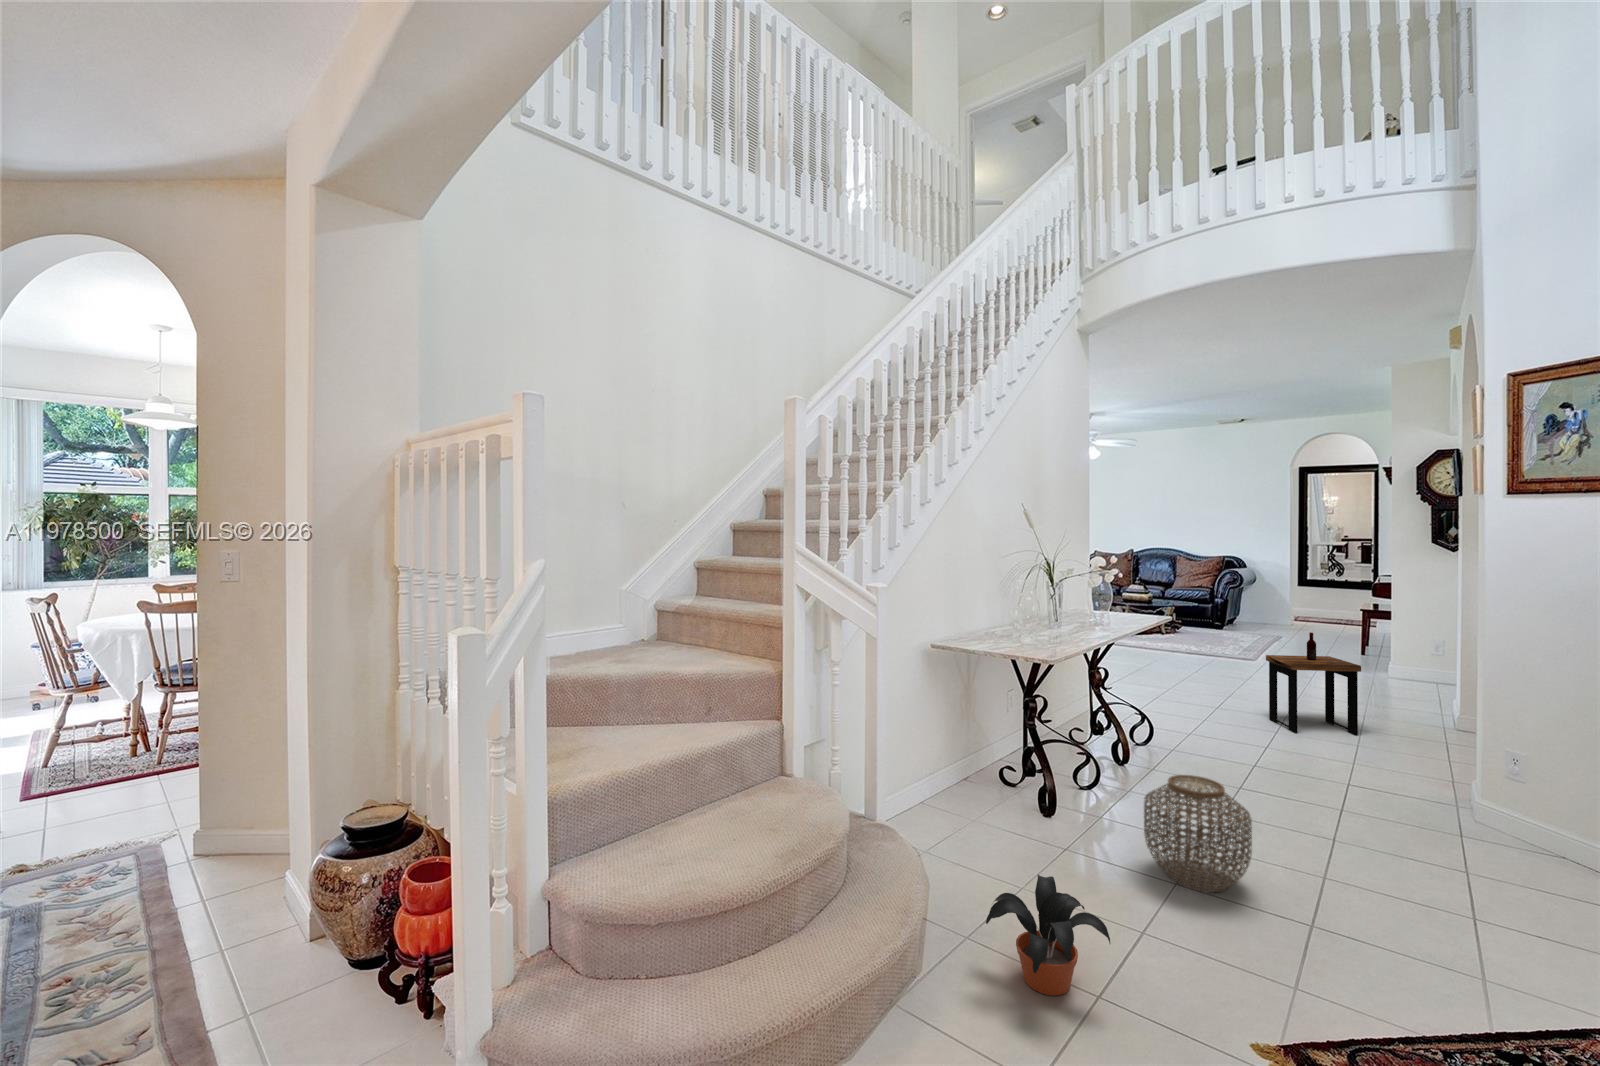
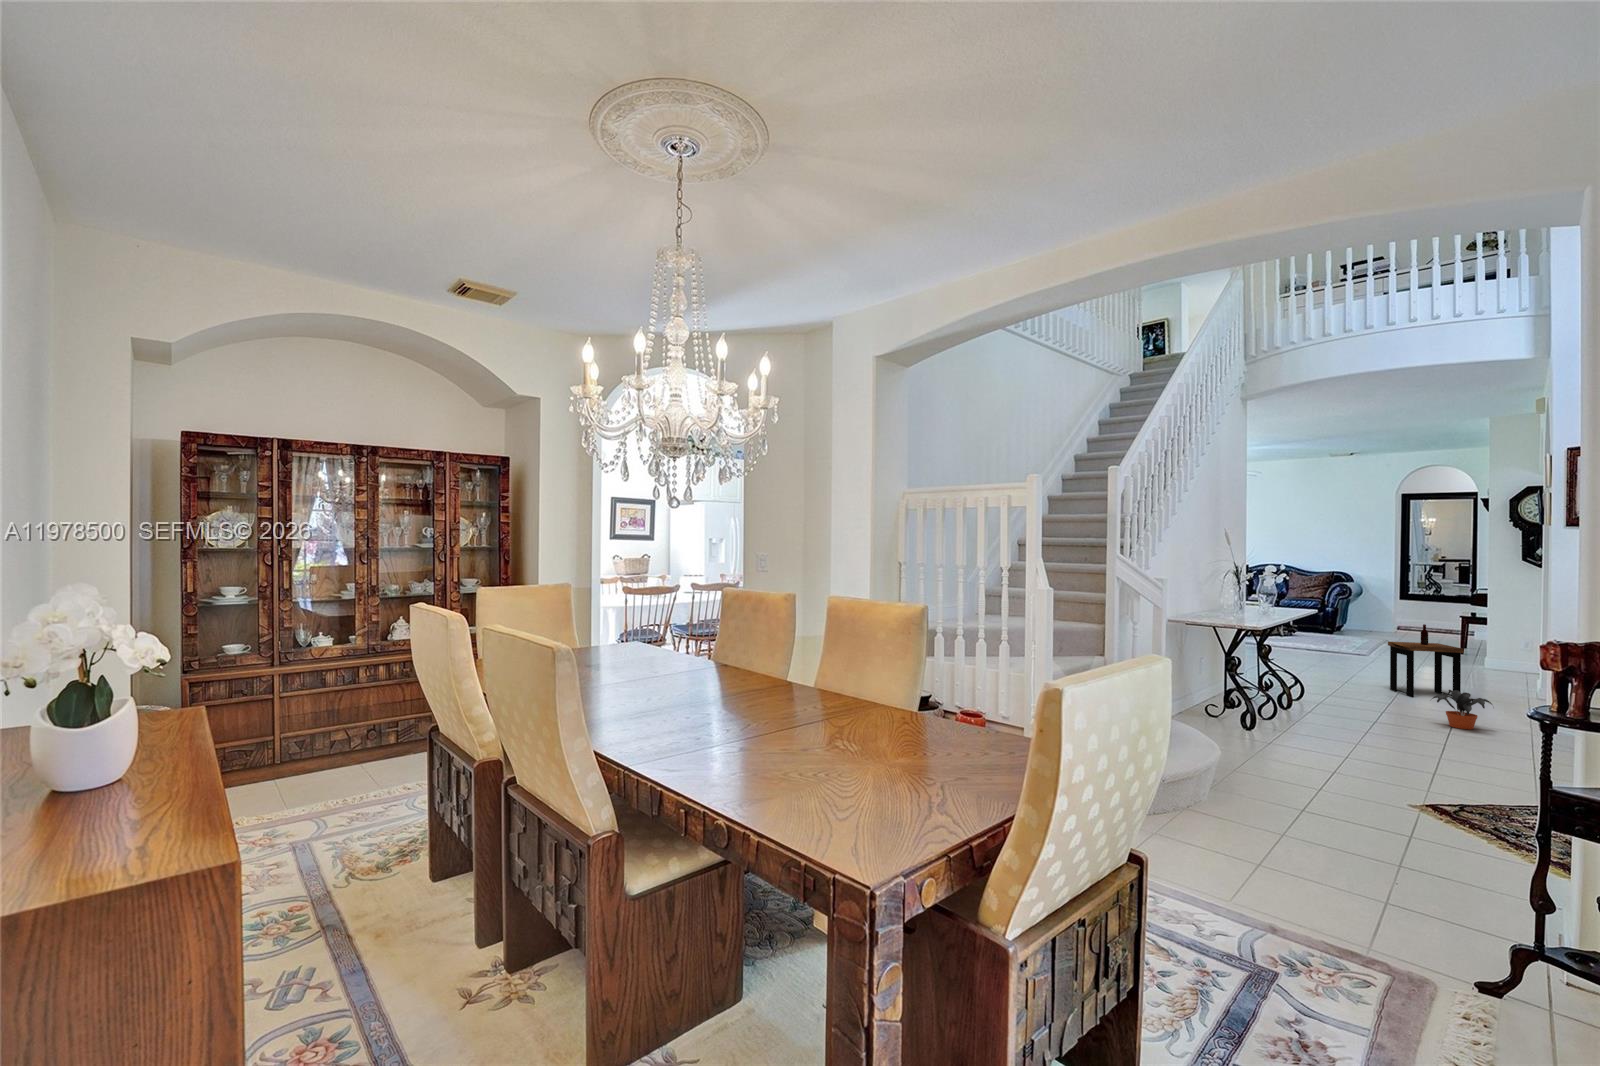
woven basket: present [1144,775,1252,892] -> none [1329,693,1400,758]
potted plant: present [986,875,1110,995] -> present [1432,690,1492,729]

